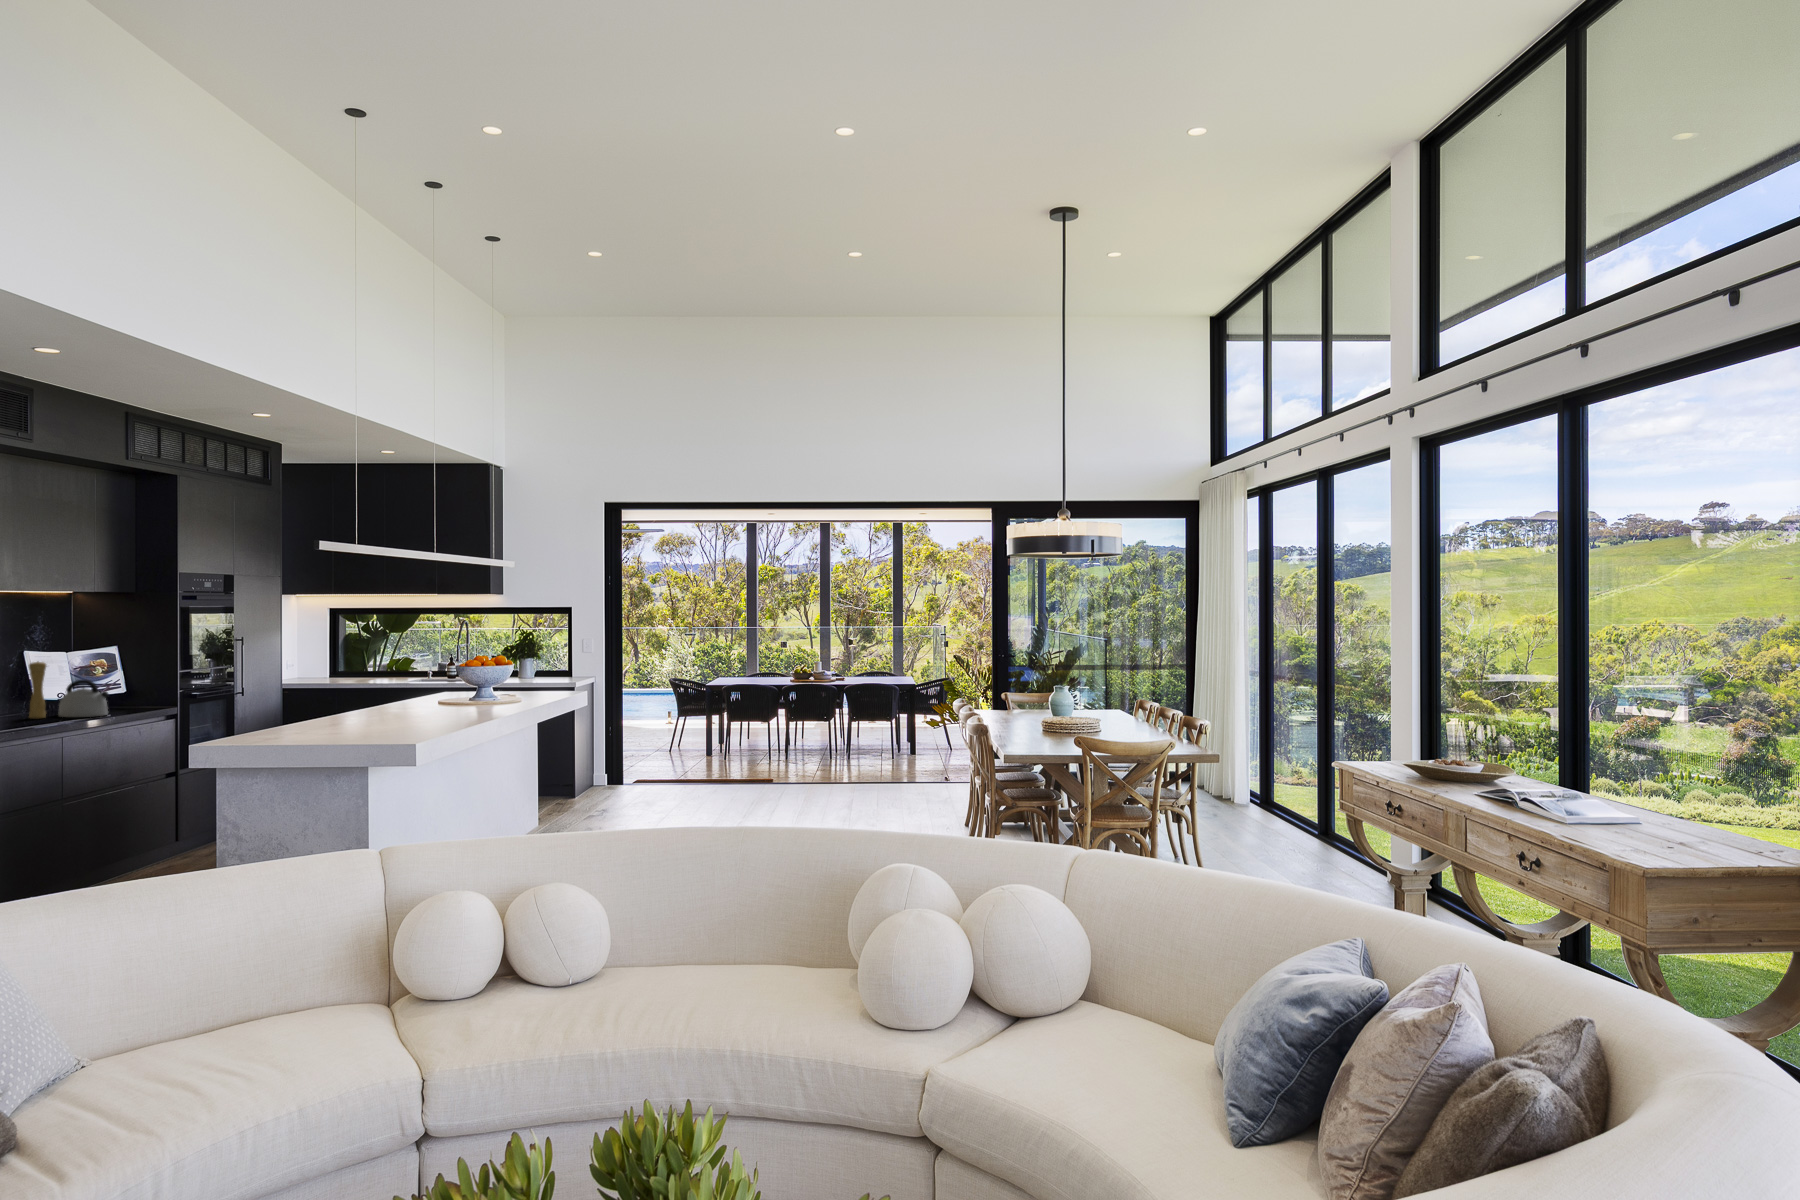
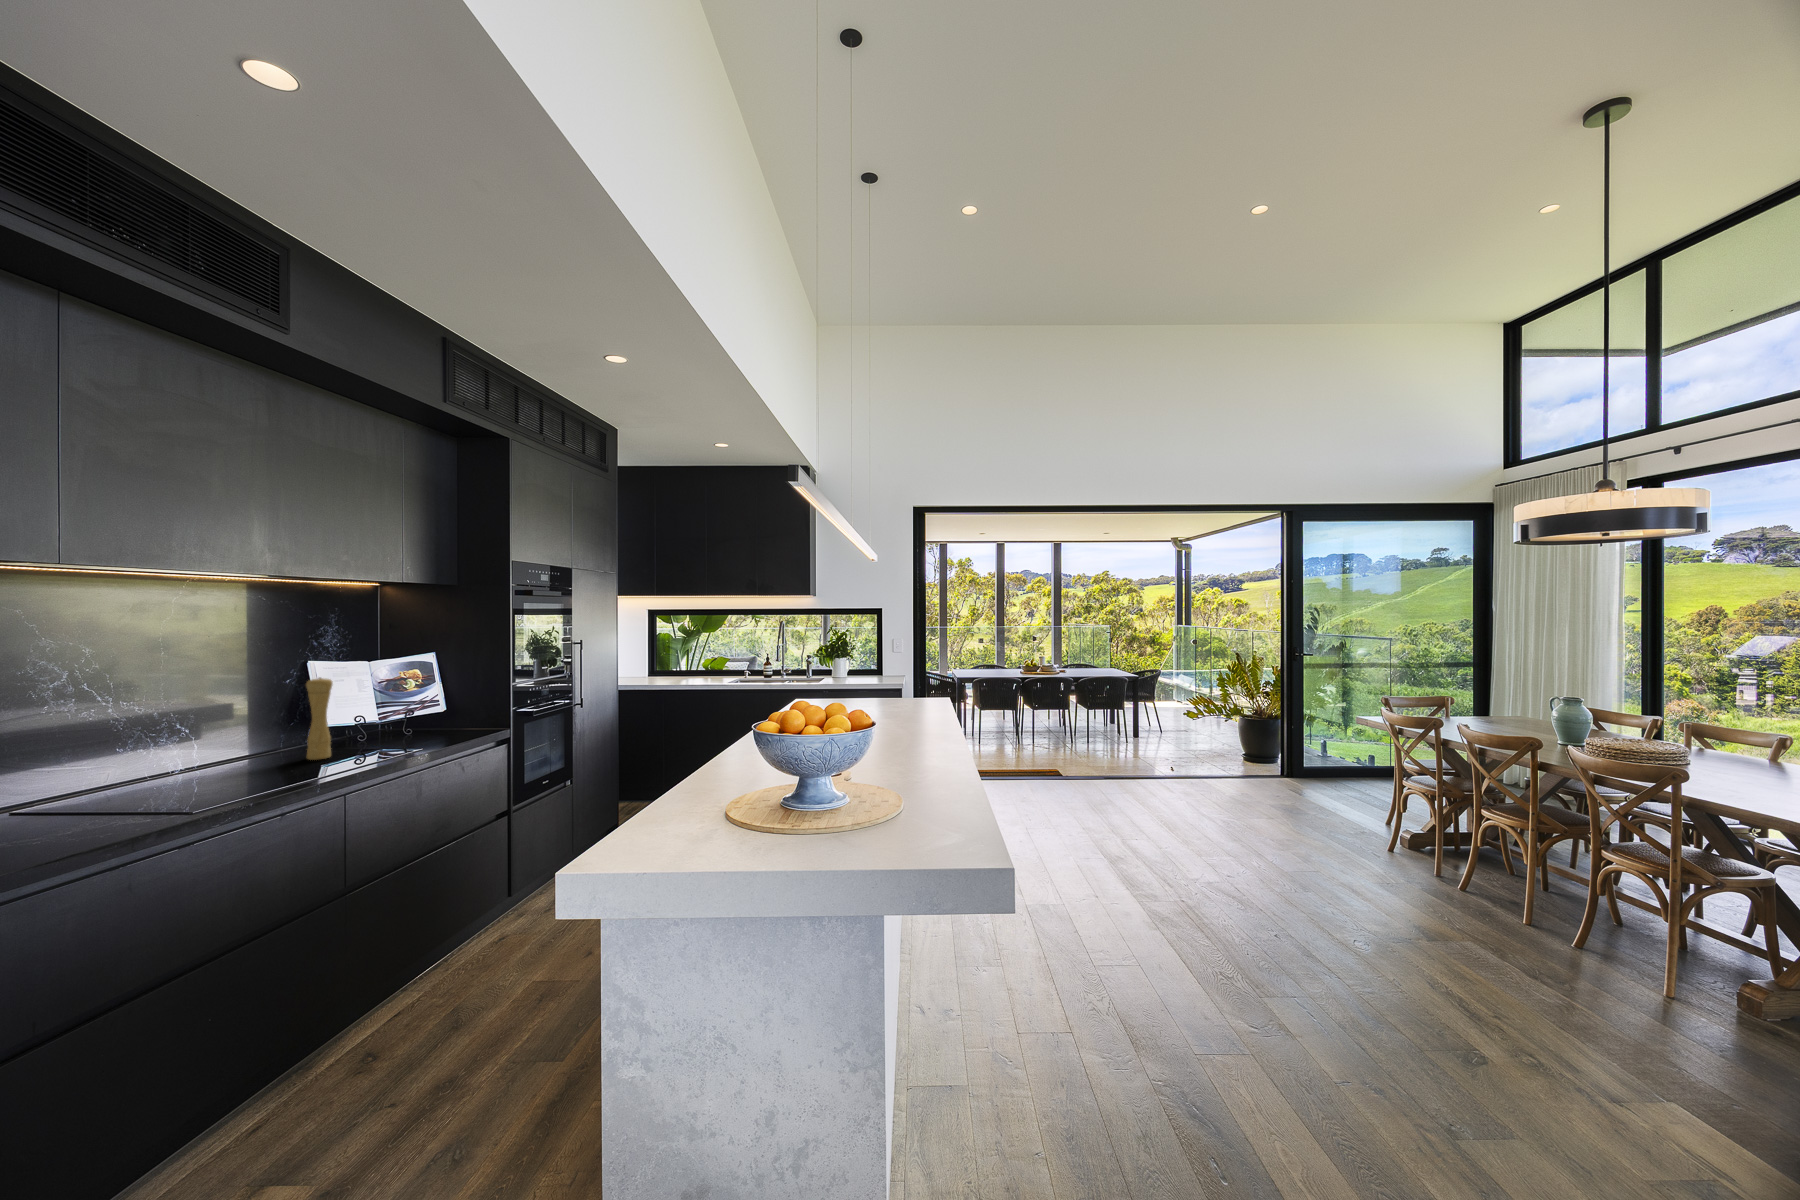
kettle: present [59,680,109,717] -> none [351,700,421,754]

